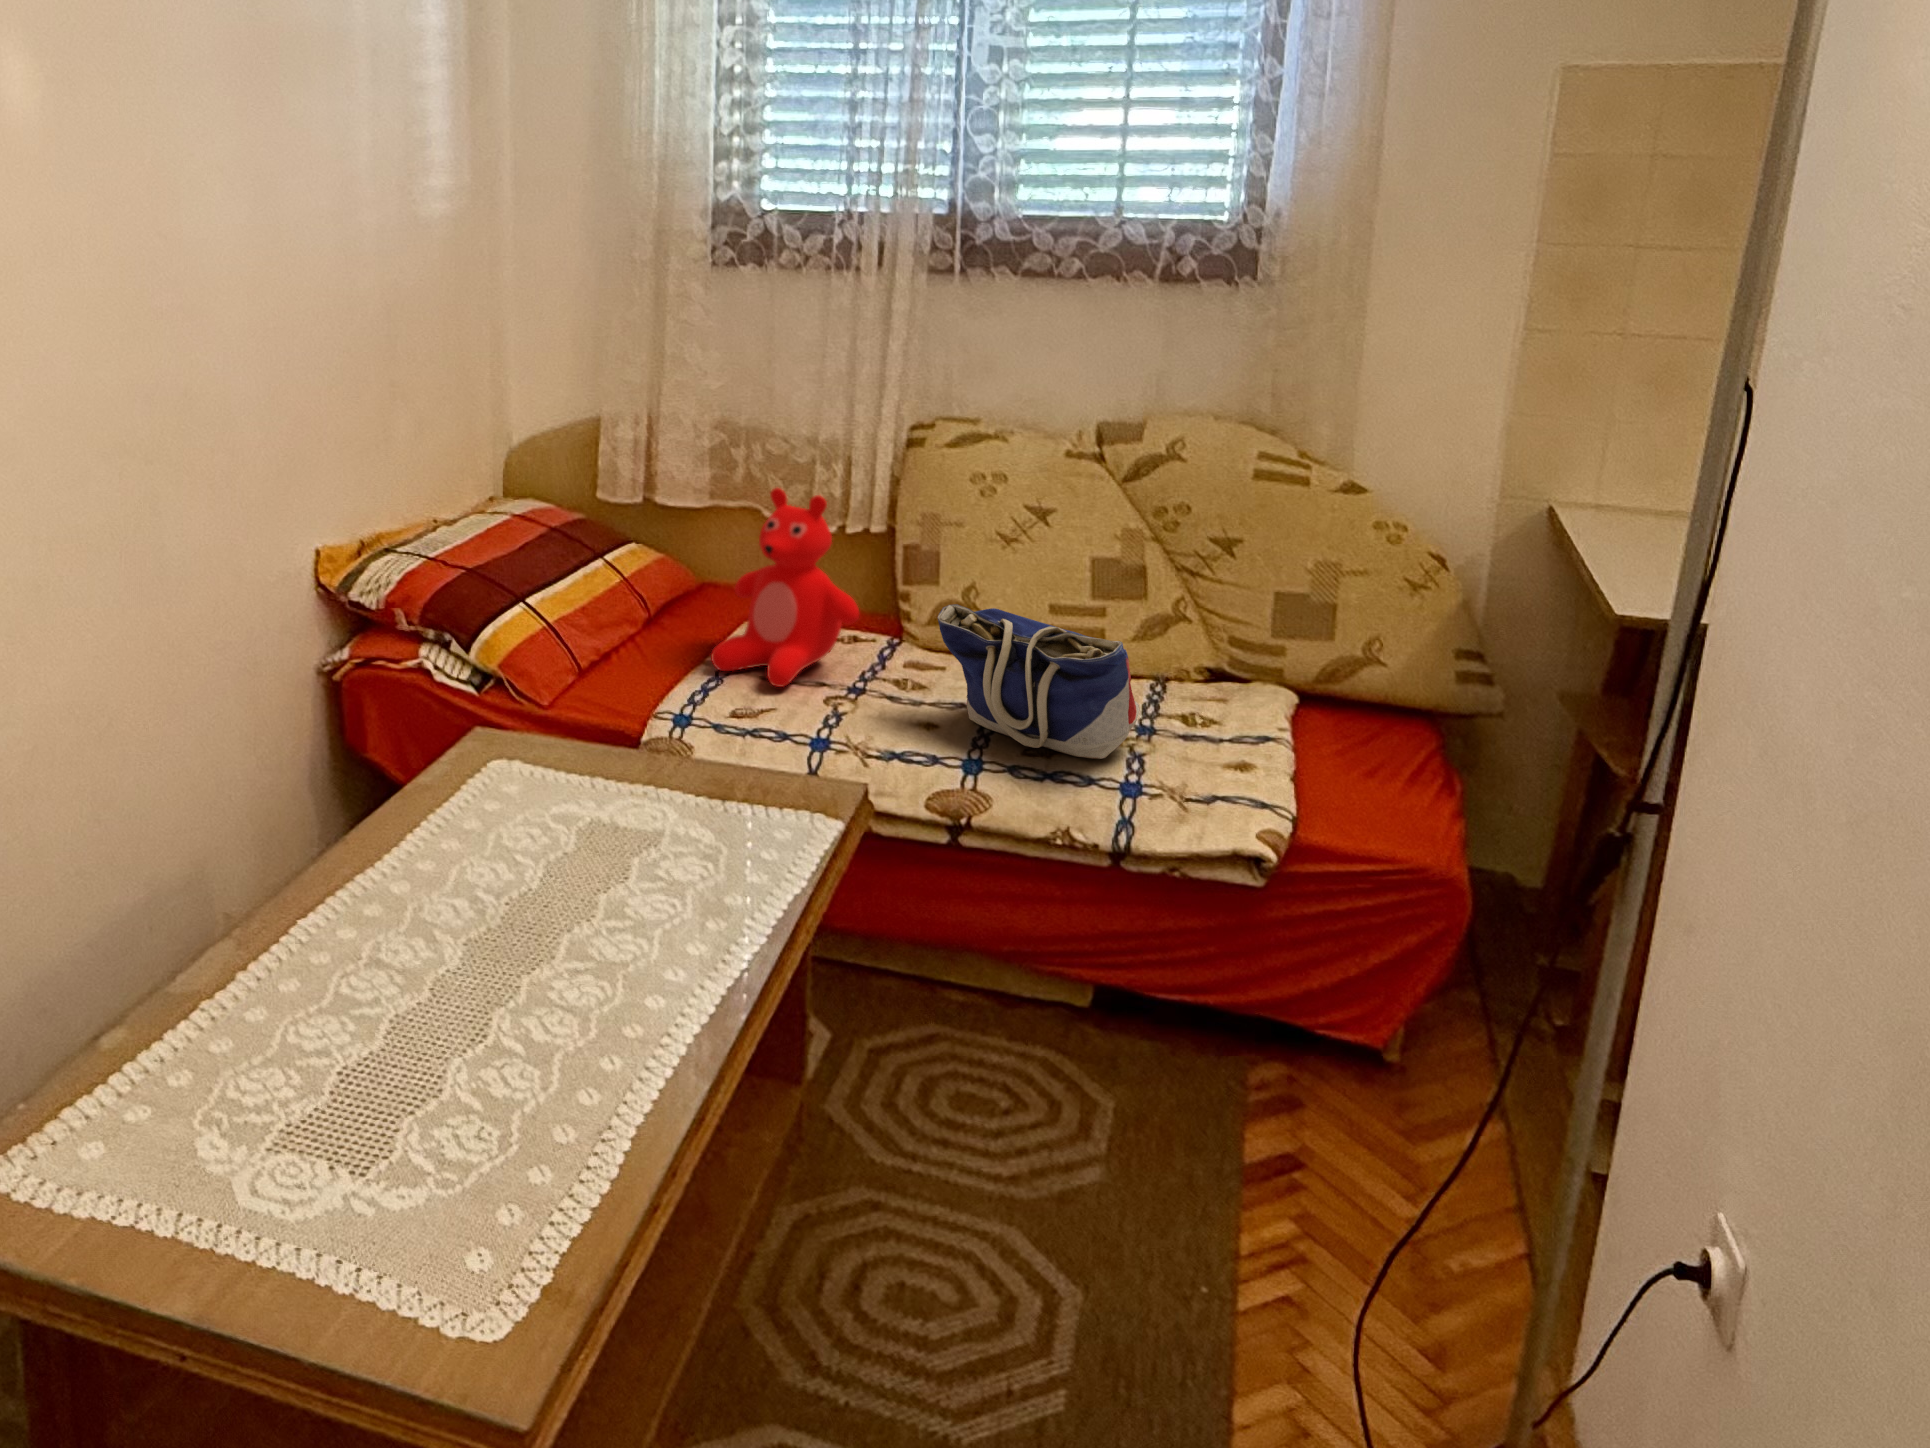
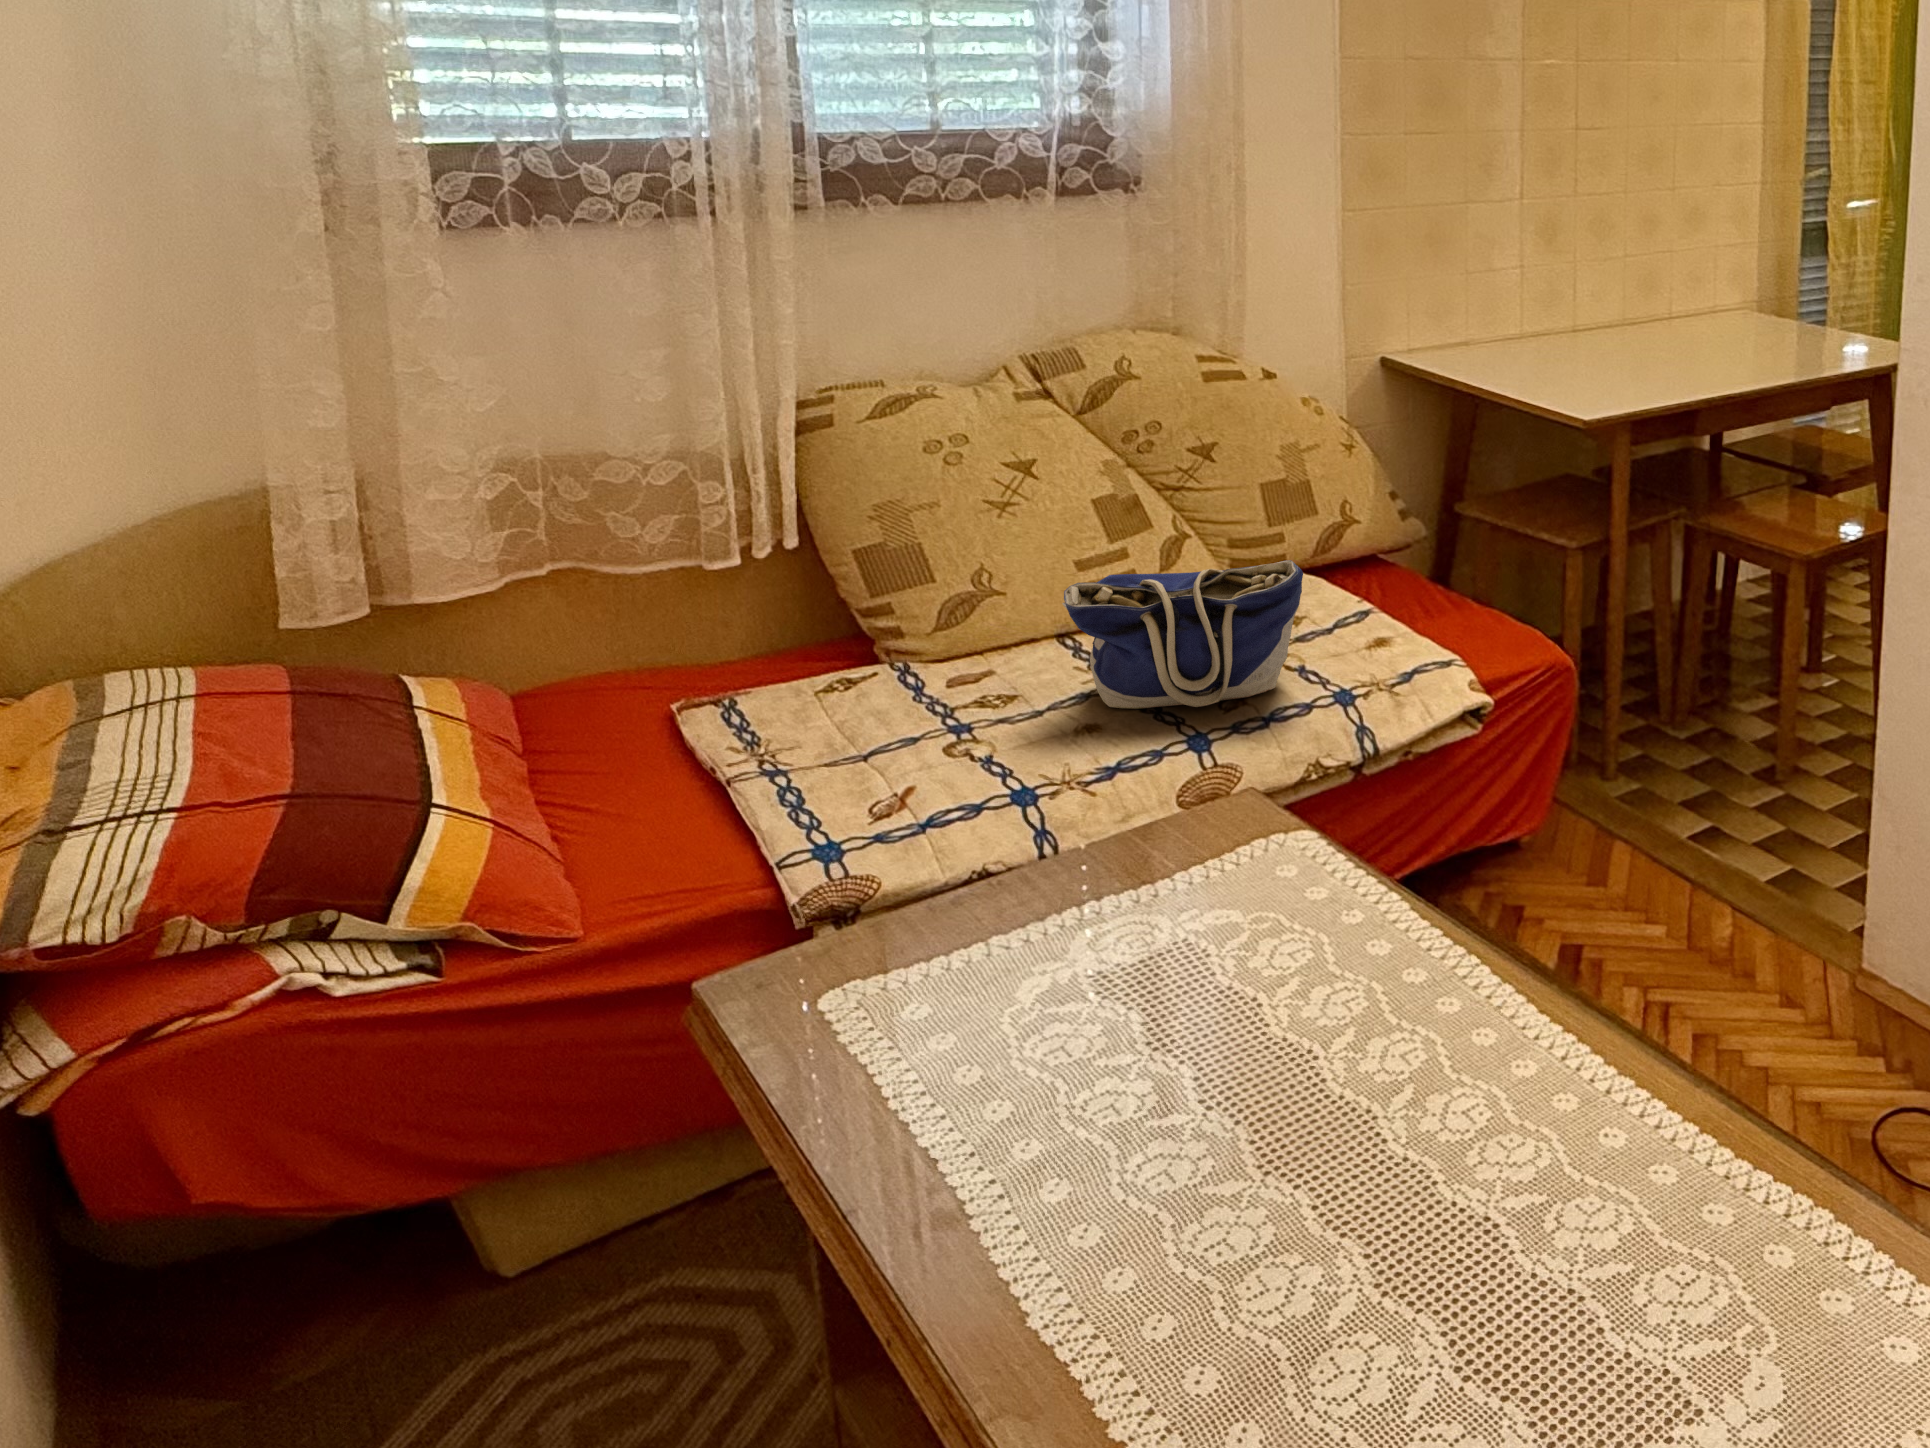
teddy bear: present [711,488,859,687] -> none [704,508,921,779]

